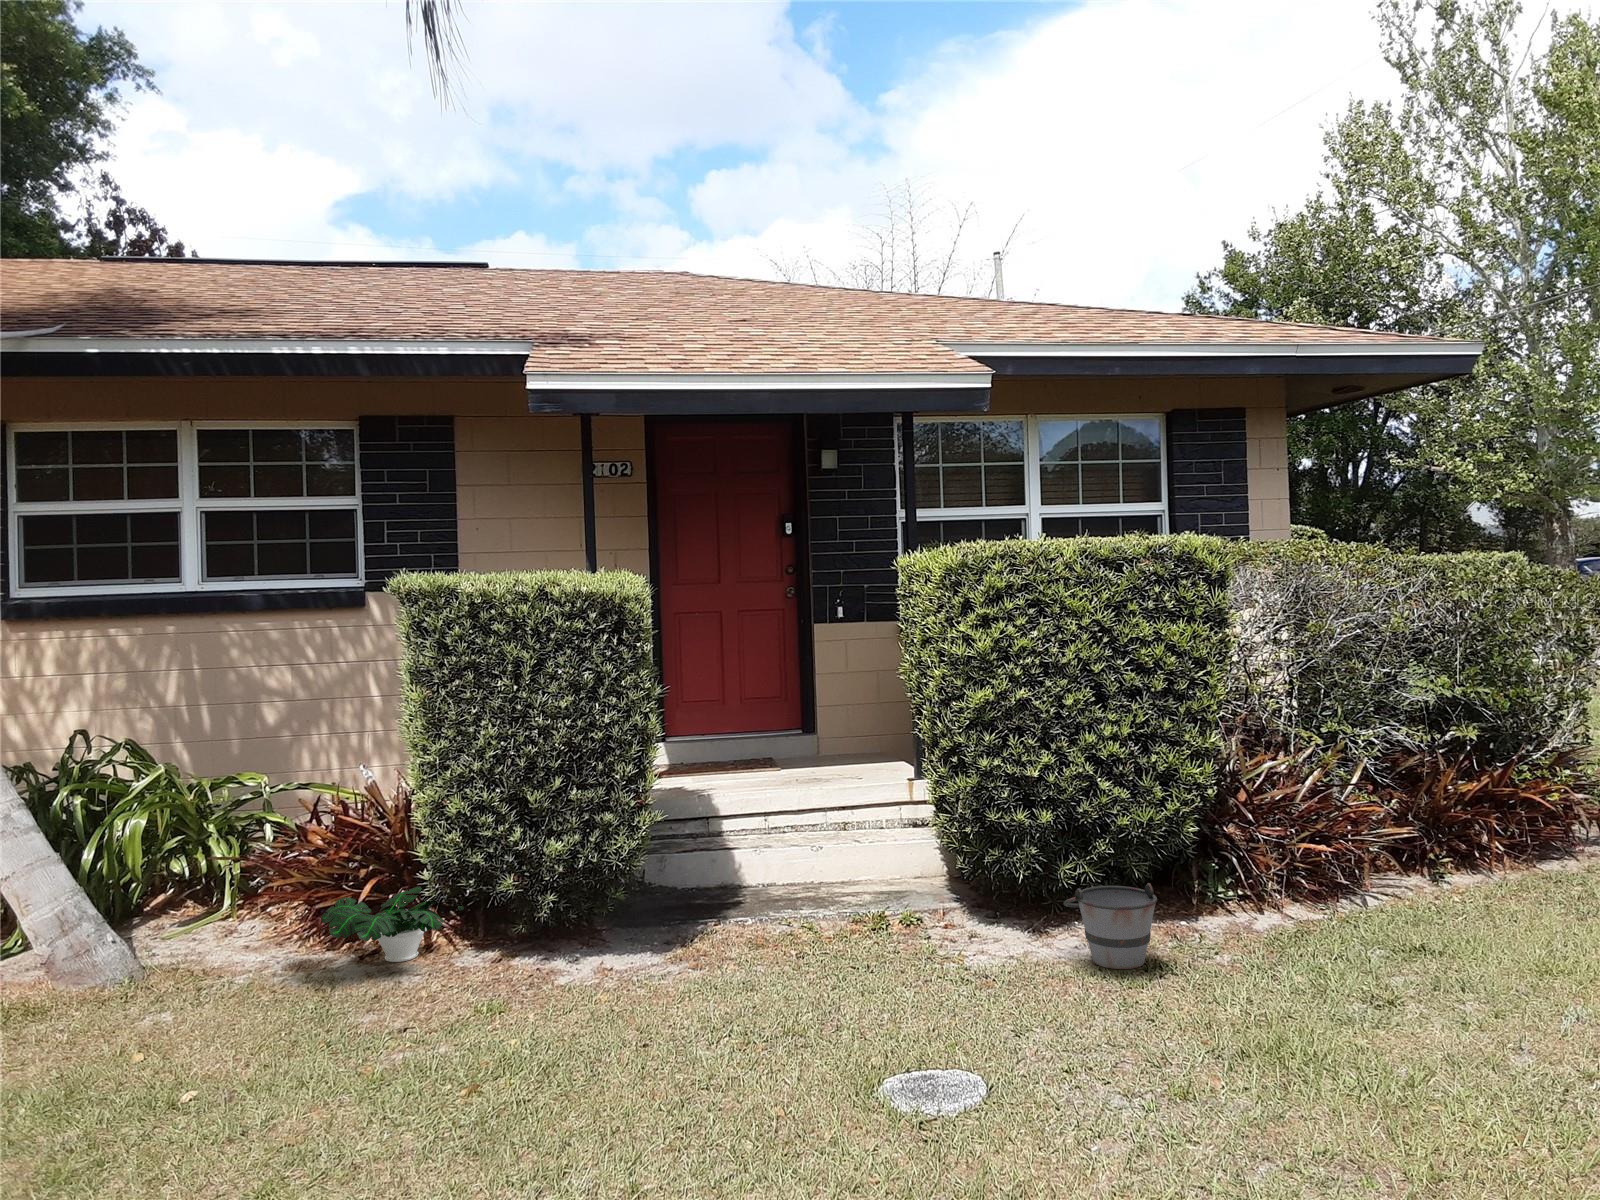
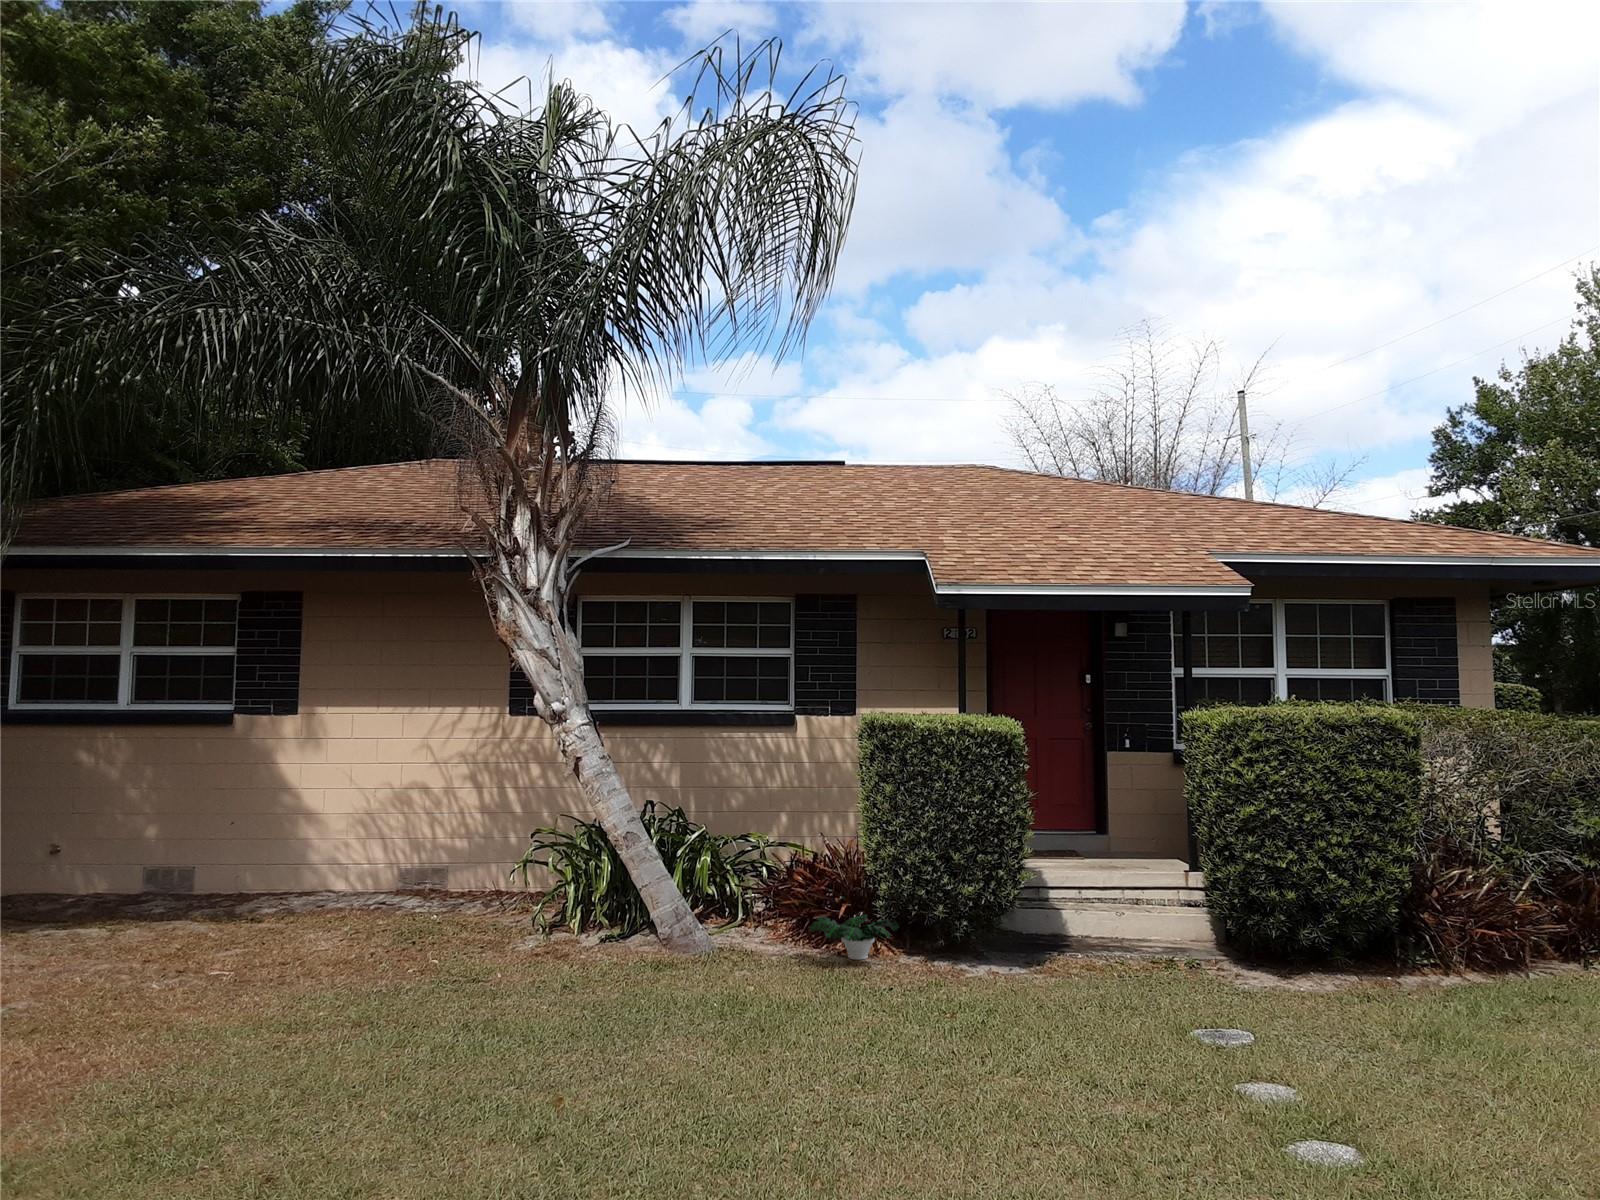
bucket: present [1064,883,1157,969] -> none [1302,941,1366,995]

